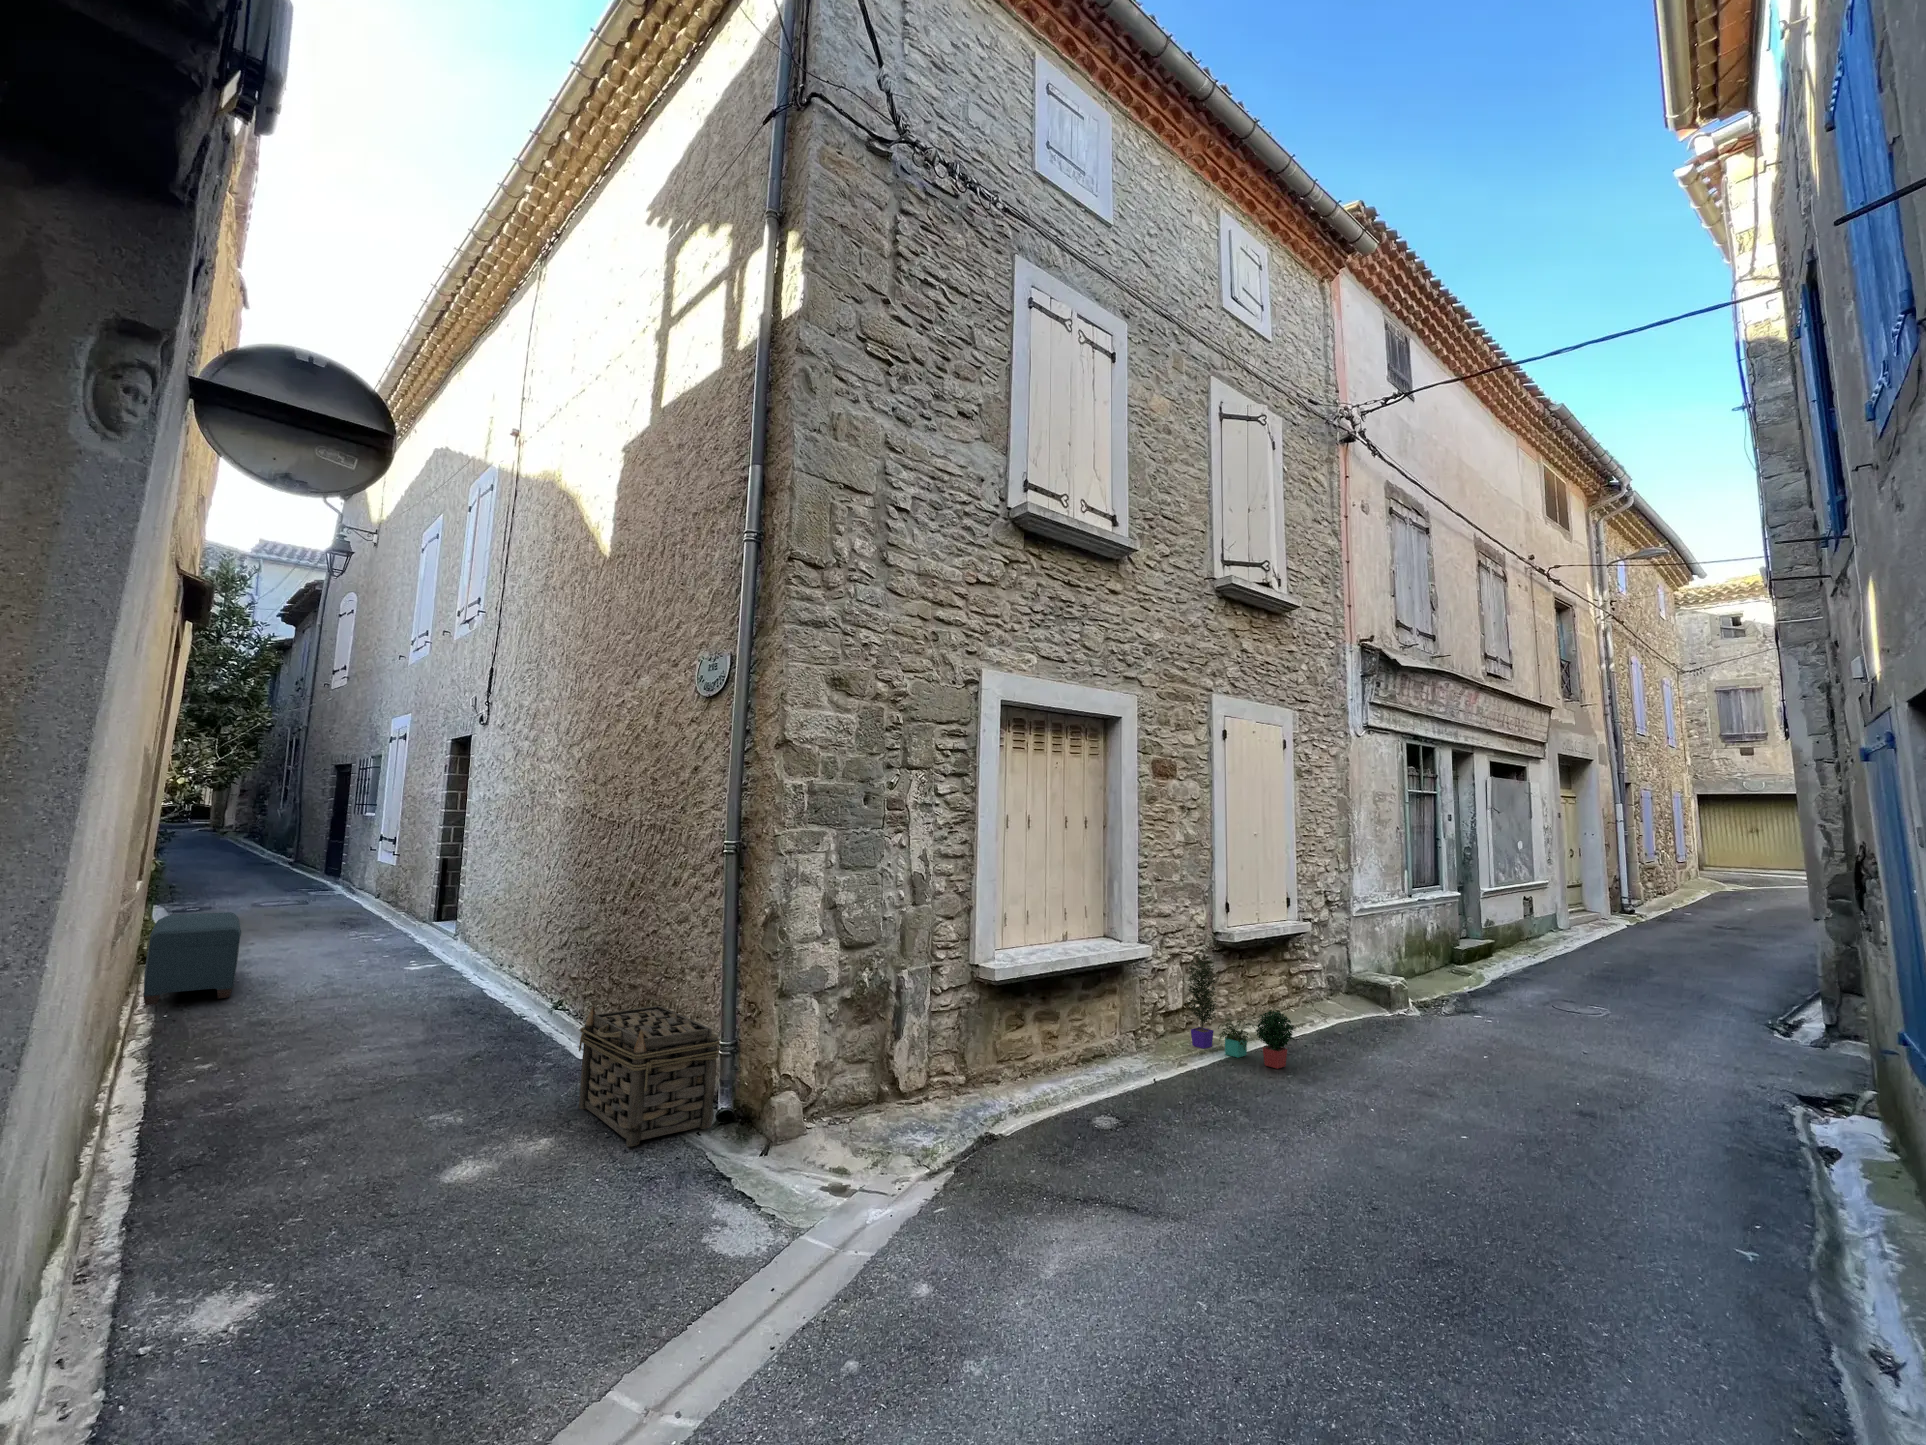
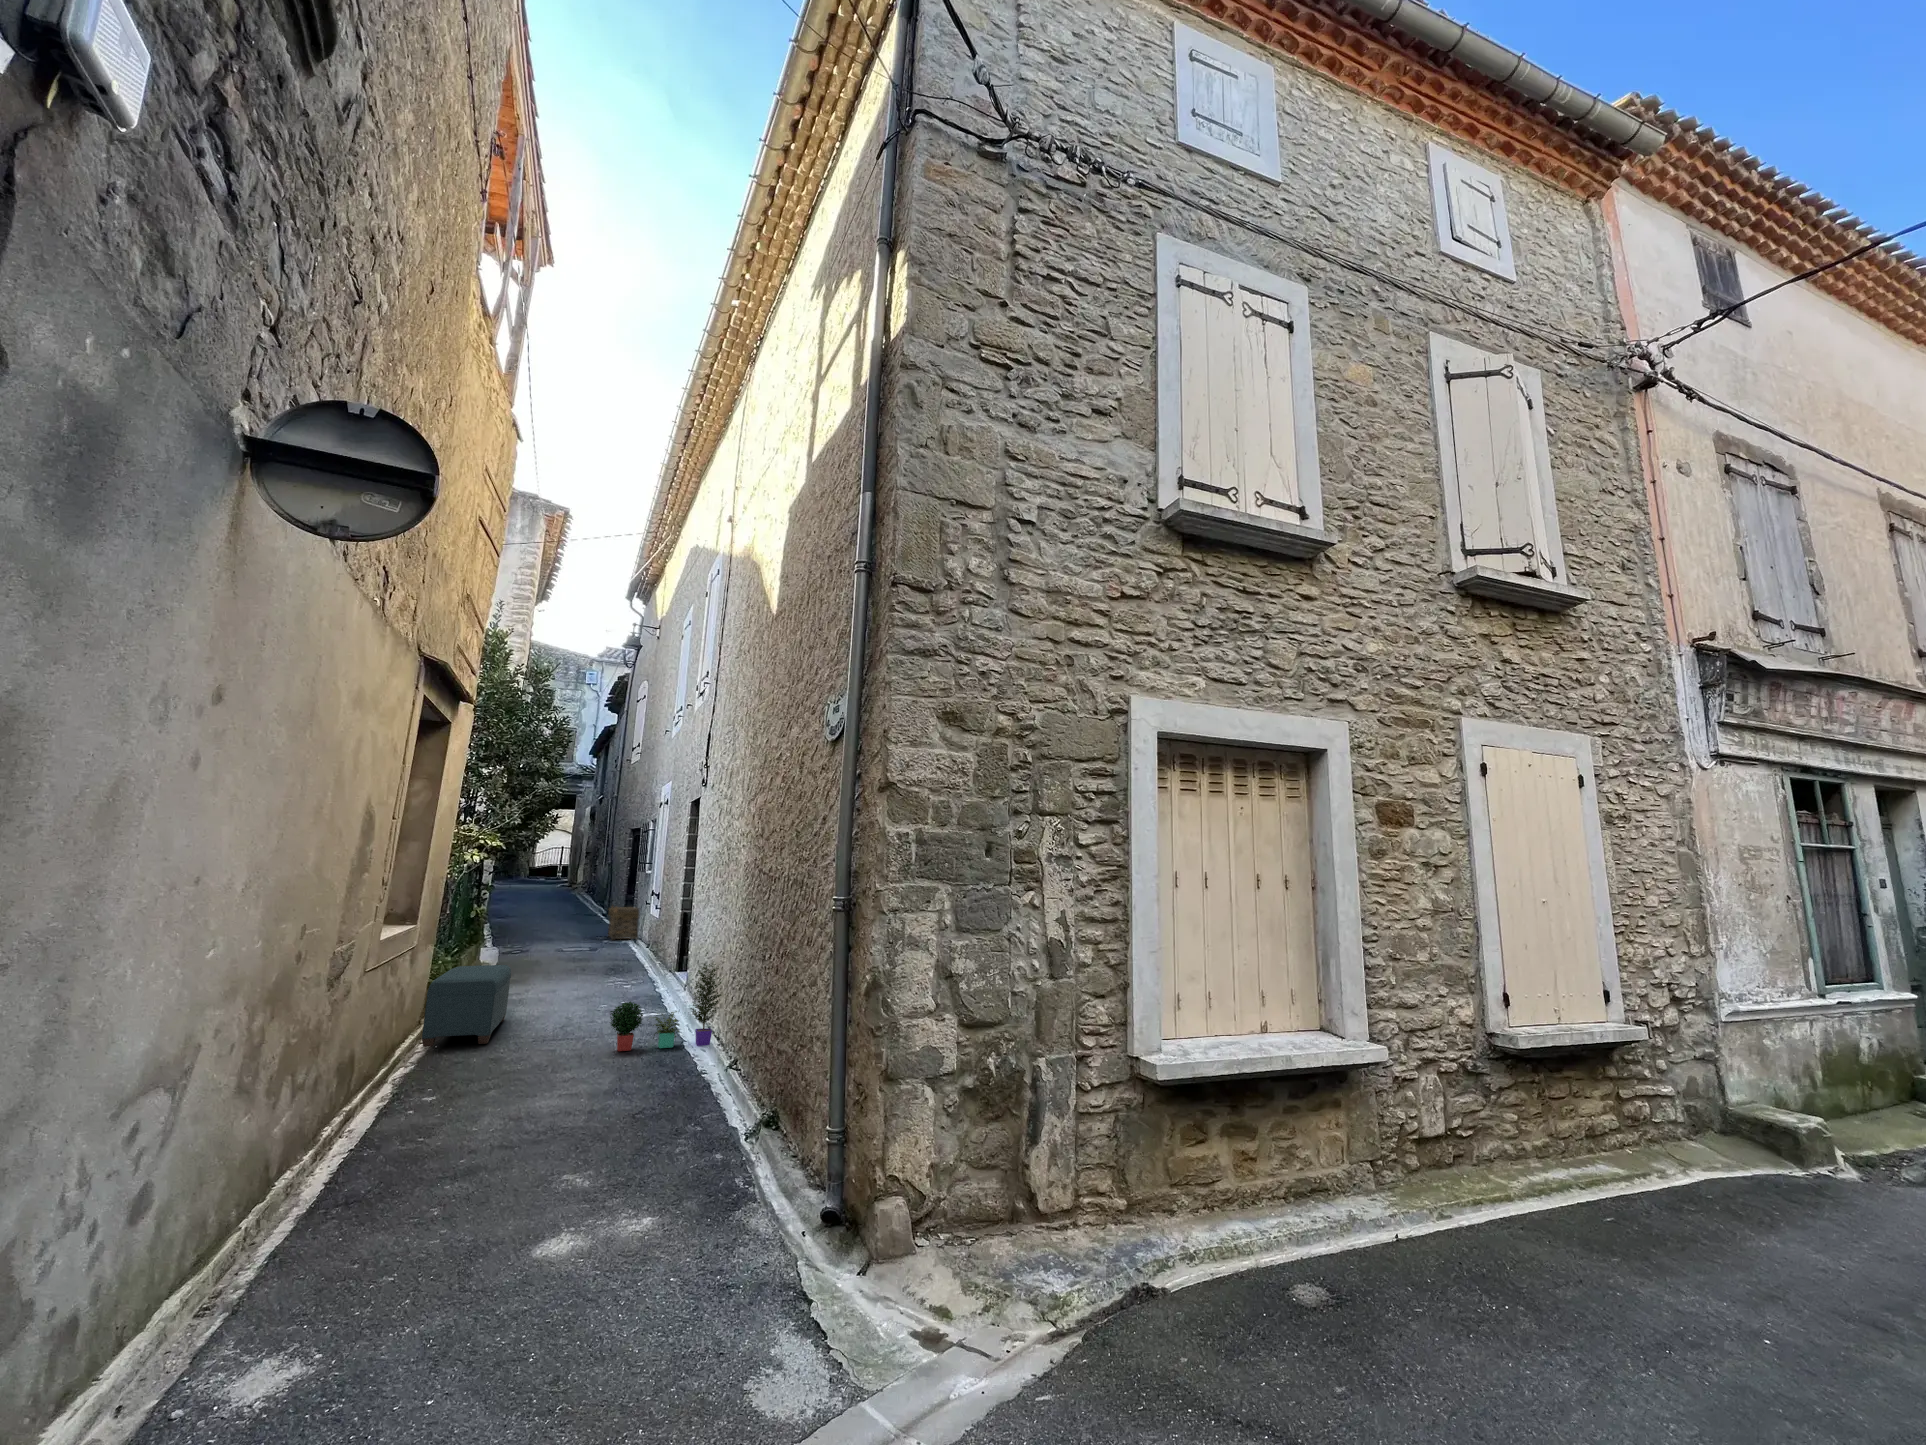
potted plant: present [1186,956,1294,1069] -> present [610,963,721,1051]
basket: present [579,1006,720,1146] -> present [608,906,639,940]

